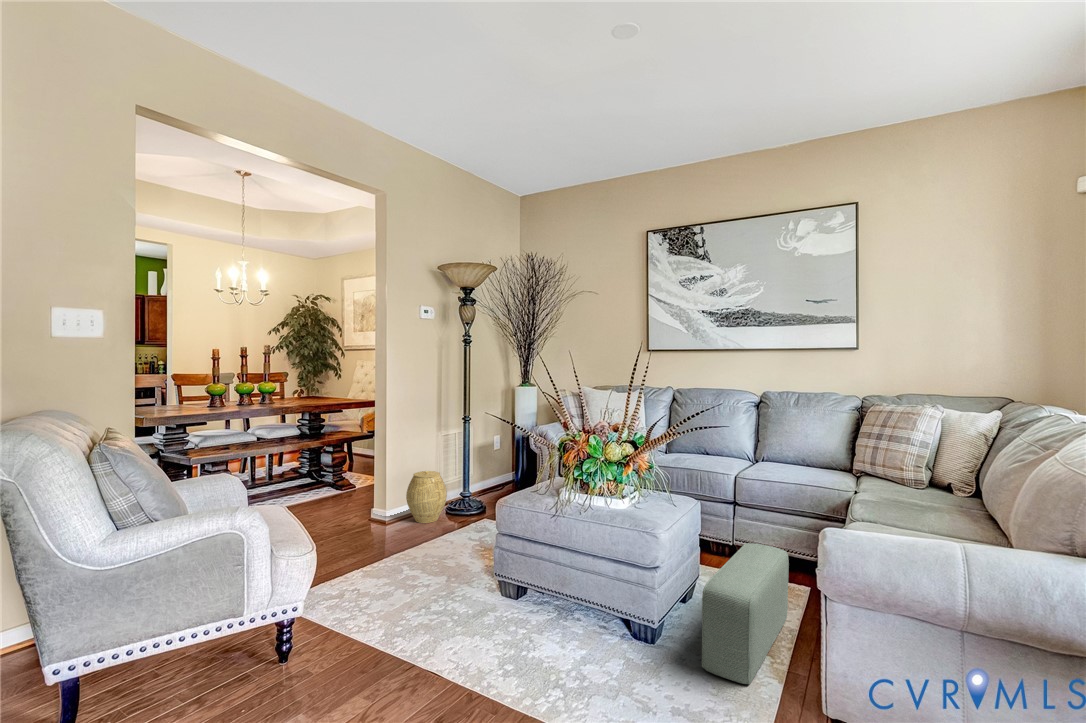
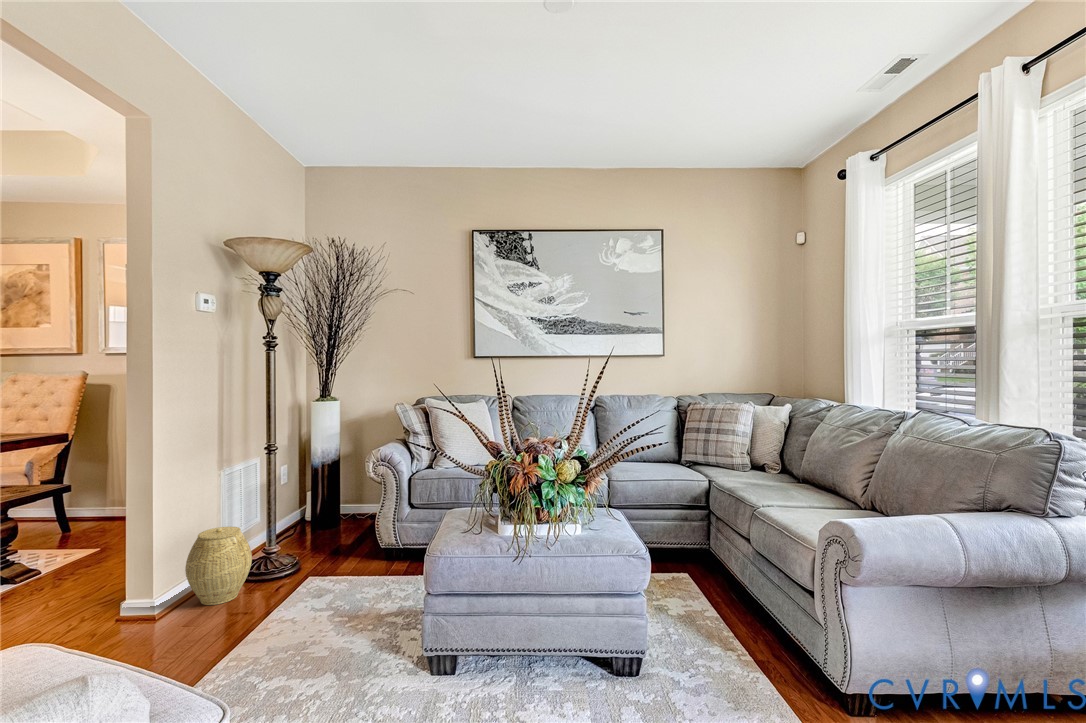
pouf: present [702,543,789,684] -> none [669,543,753,688]

